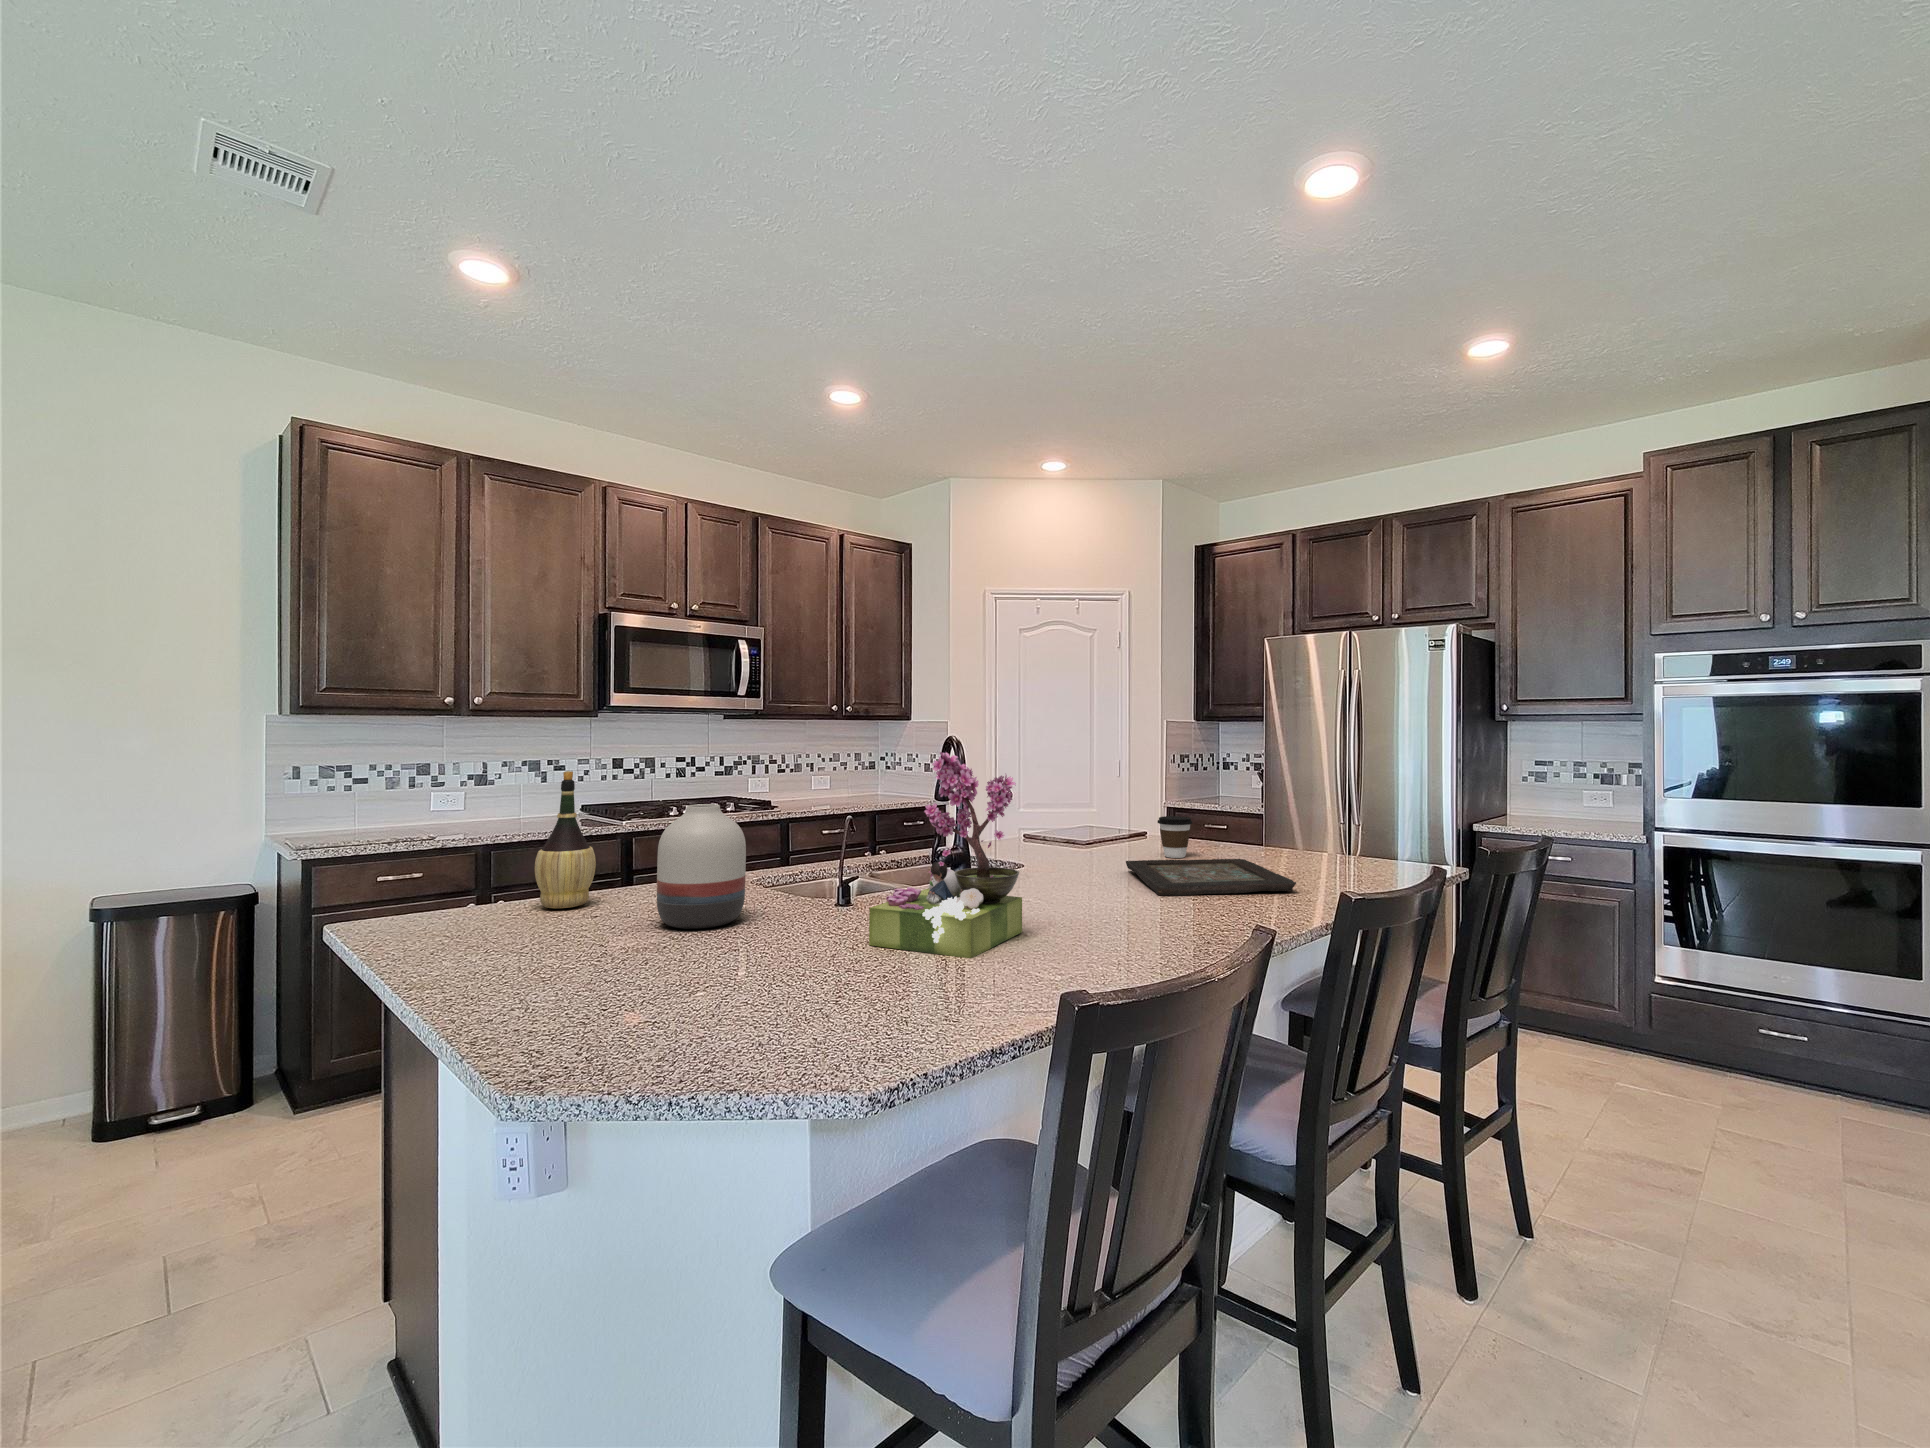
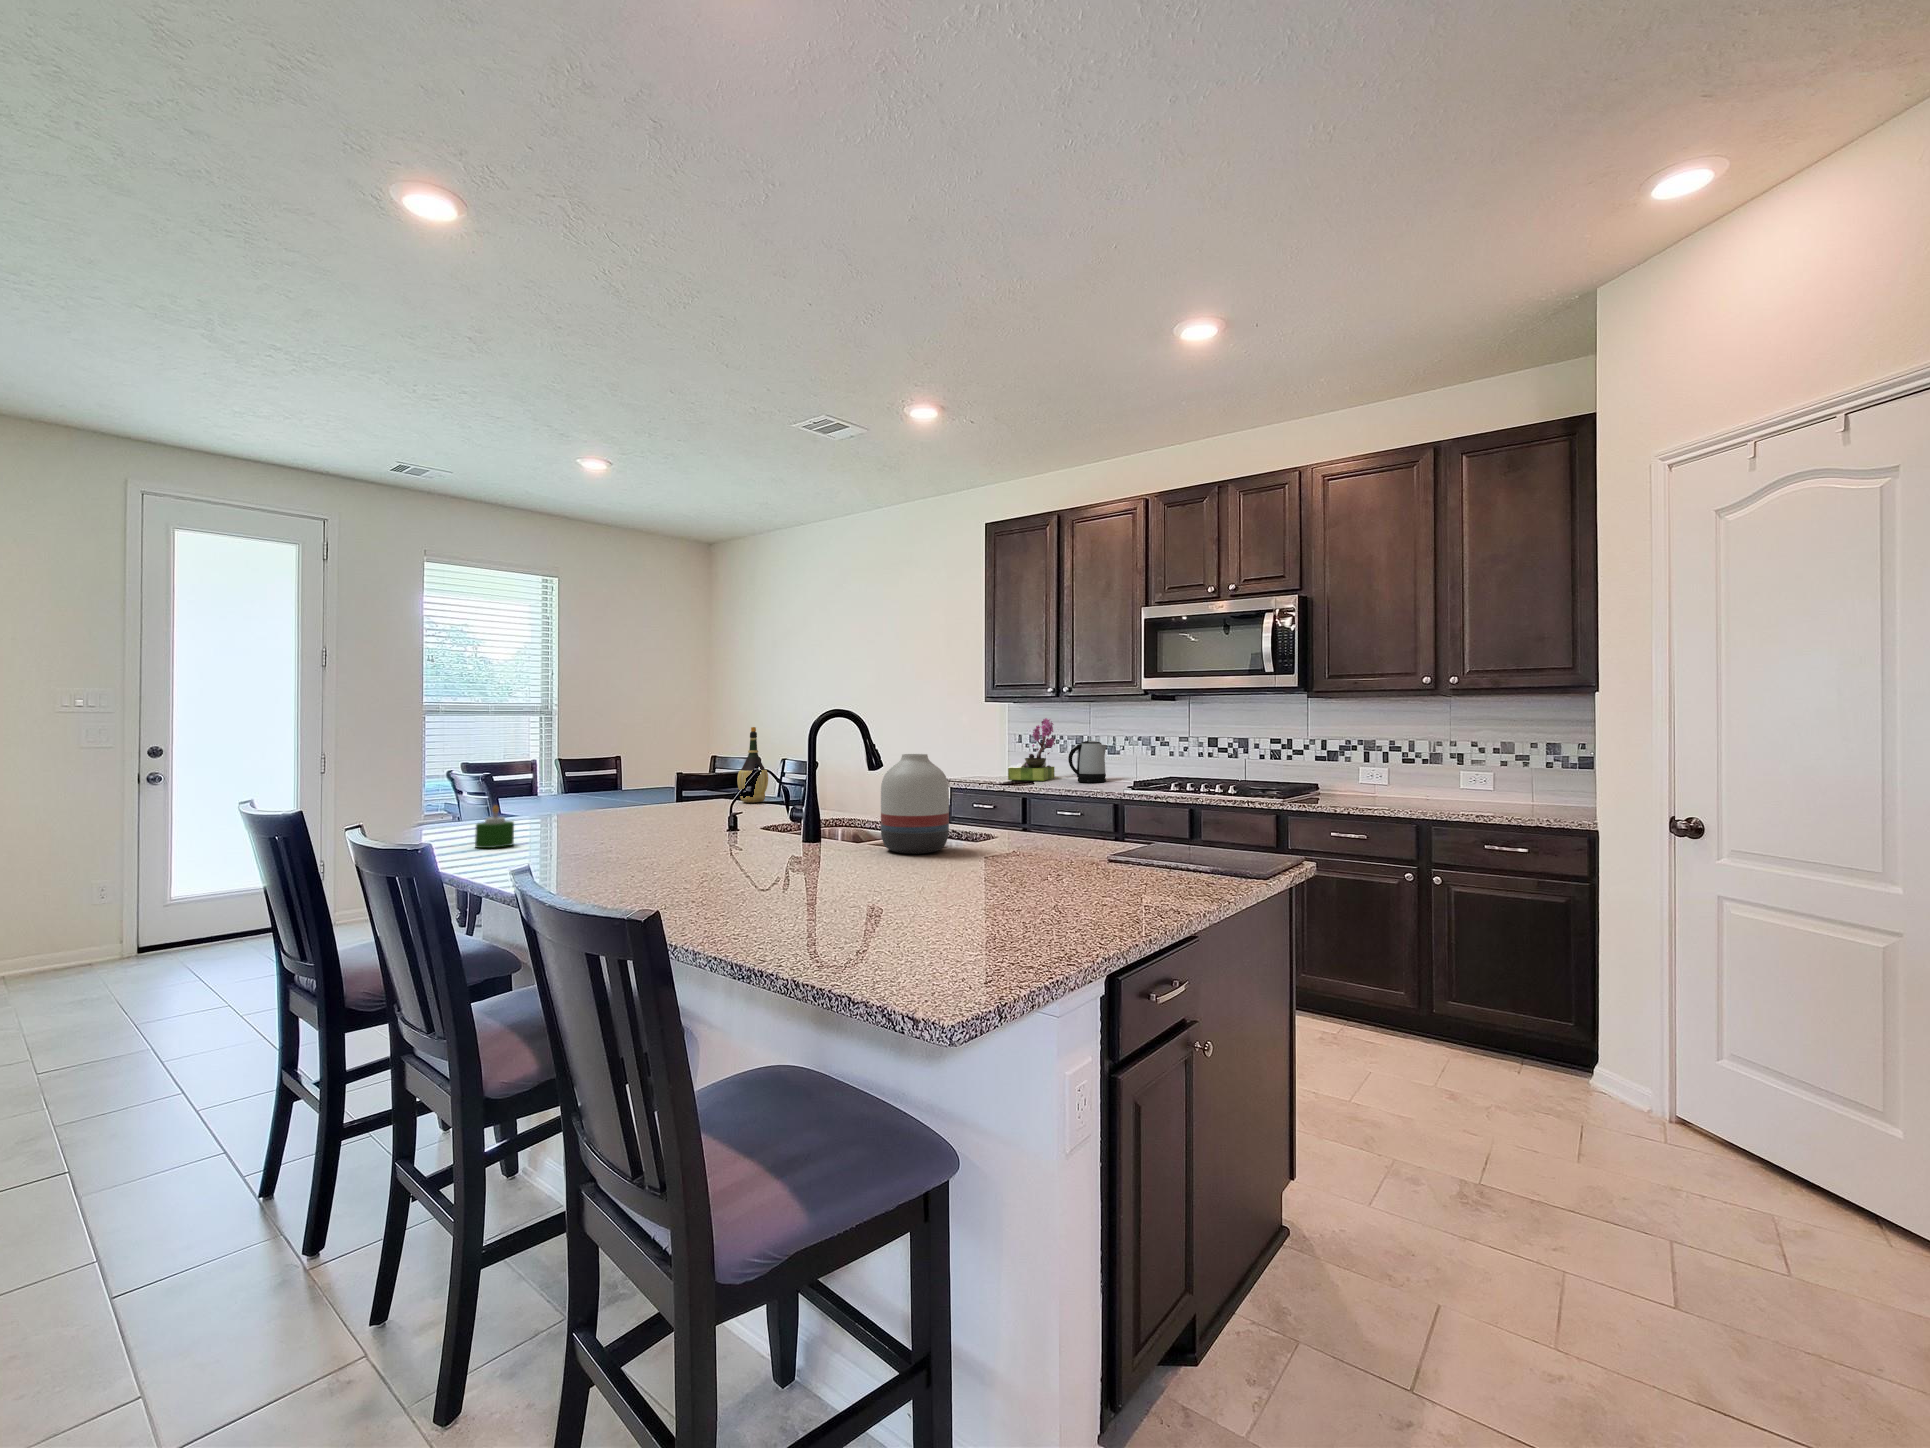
flower arrangement: present [869,752,1022,958] -> present [1008,718,1055,781]
kettle: none [482,768,525,825] -> present [1068,741,1106,782]
vase: present [657,804,746,929] -> present [881,754,949,854]
coffee cup: present [1158,816,1192,858] -> none [948,812,1000,875]
decorative tray: present [1126,859,1296,896] -> none [638,844,846,886]
candle: none [1086,890,1132,952] -> present [475,805,514,848]

